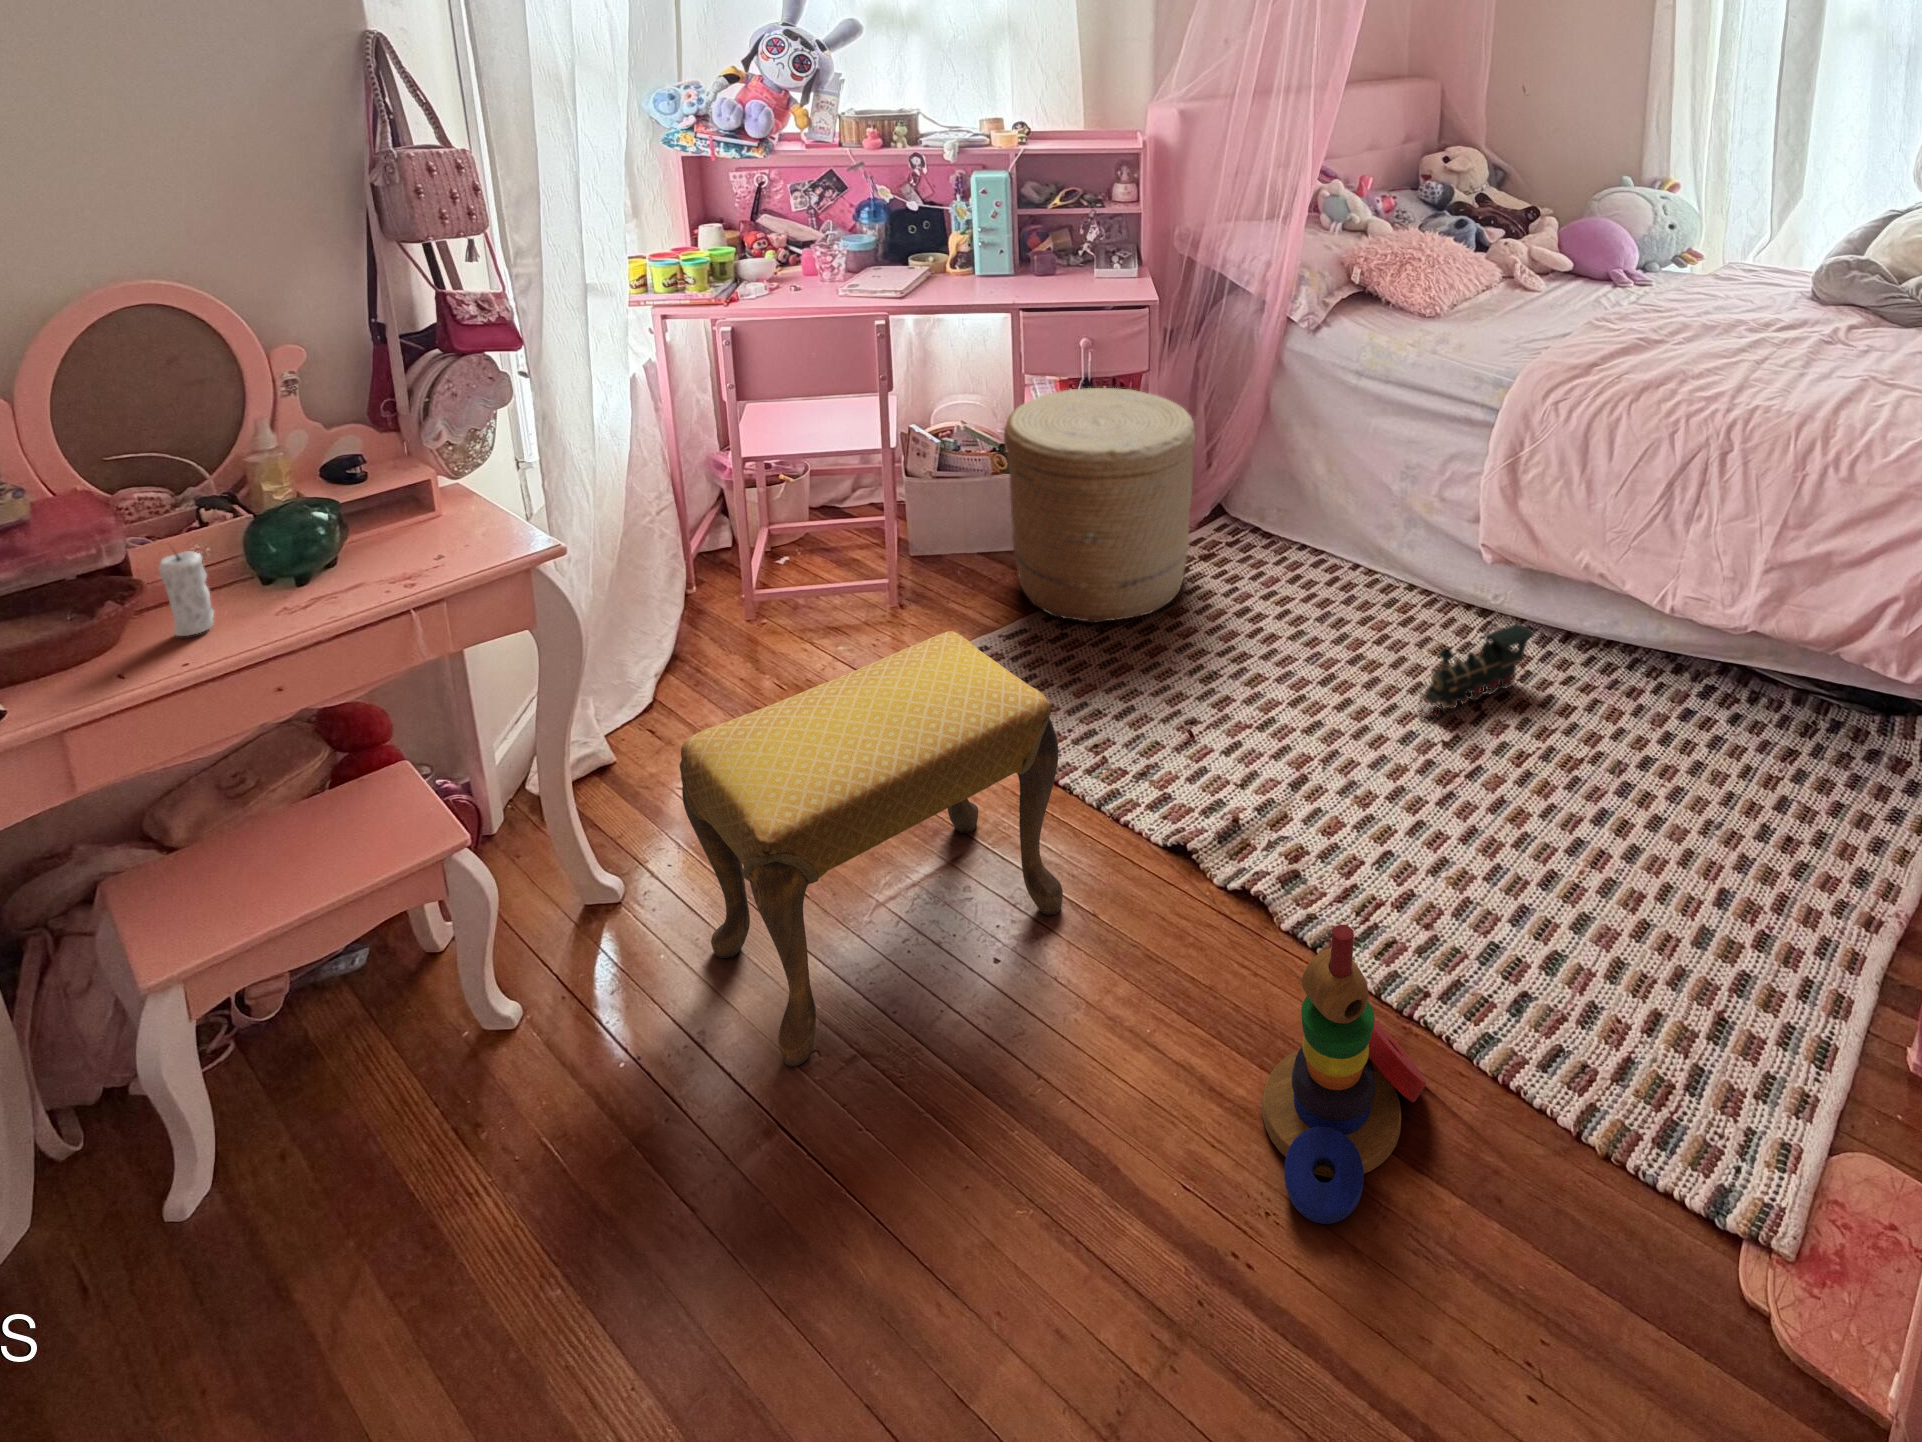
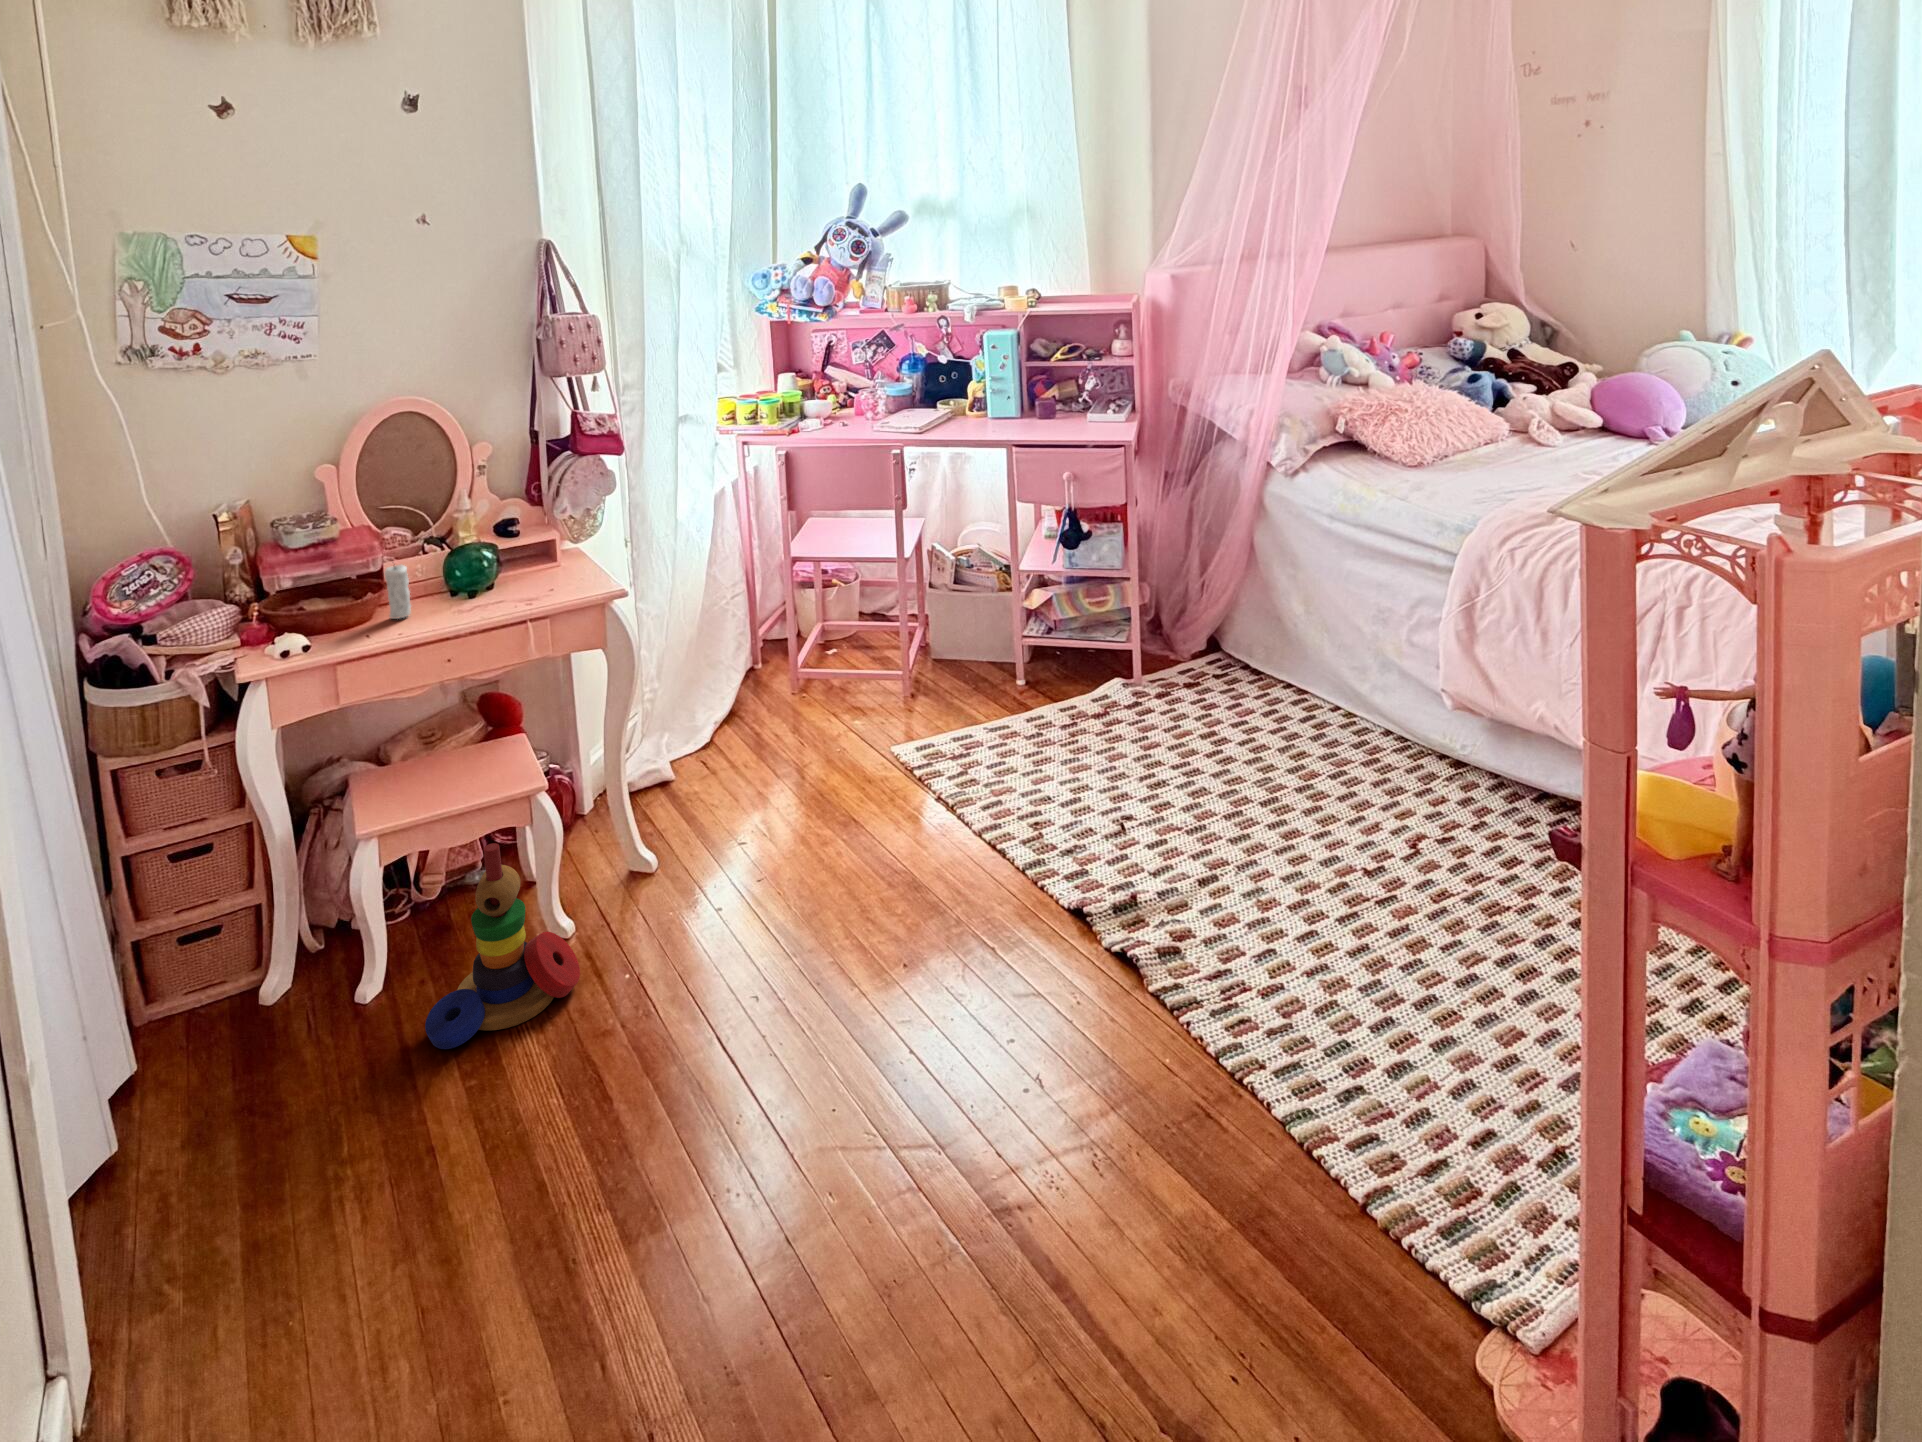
woven basket: present [1004,388,1196,623] -> none [999,521,1170,729]
toy train: present [1419,624,1534,716] -> none [1345,768,1477,846]
footstool: present [679,631,1063,1066] -> none [683,695,970,1009]
stacking toy: present [1262,925,1426,1224] -> present [425,843,580,1049]

